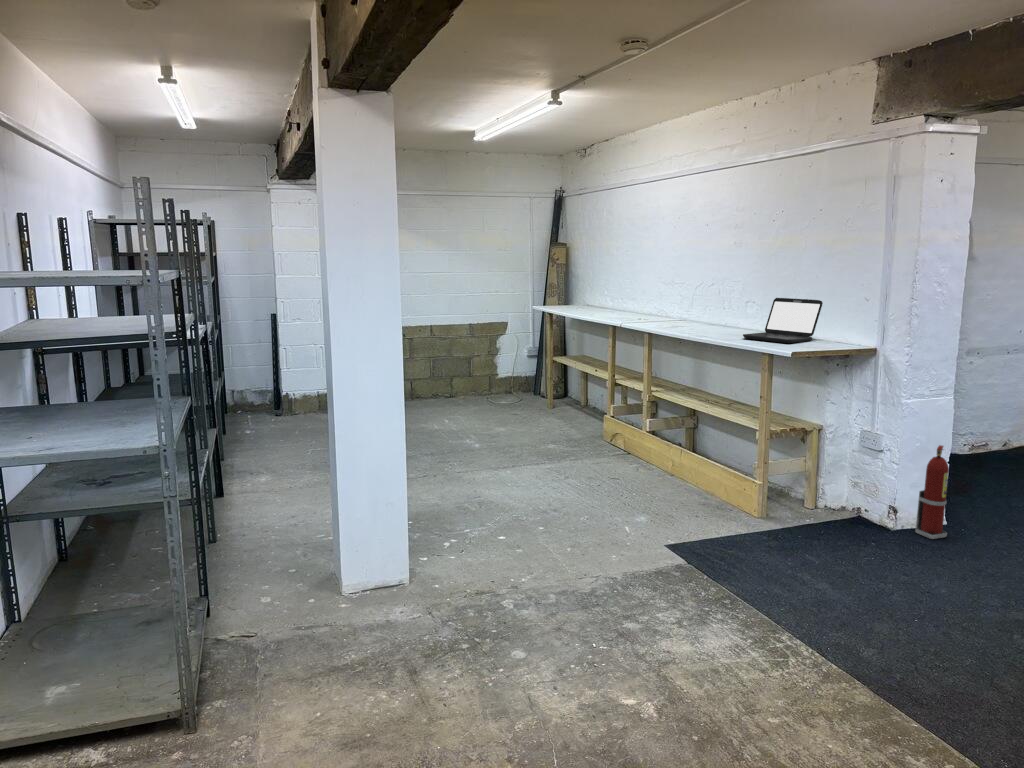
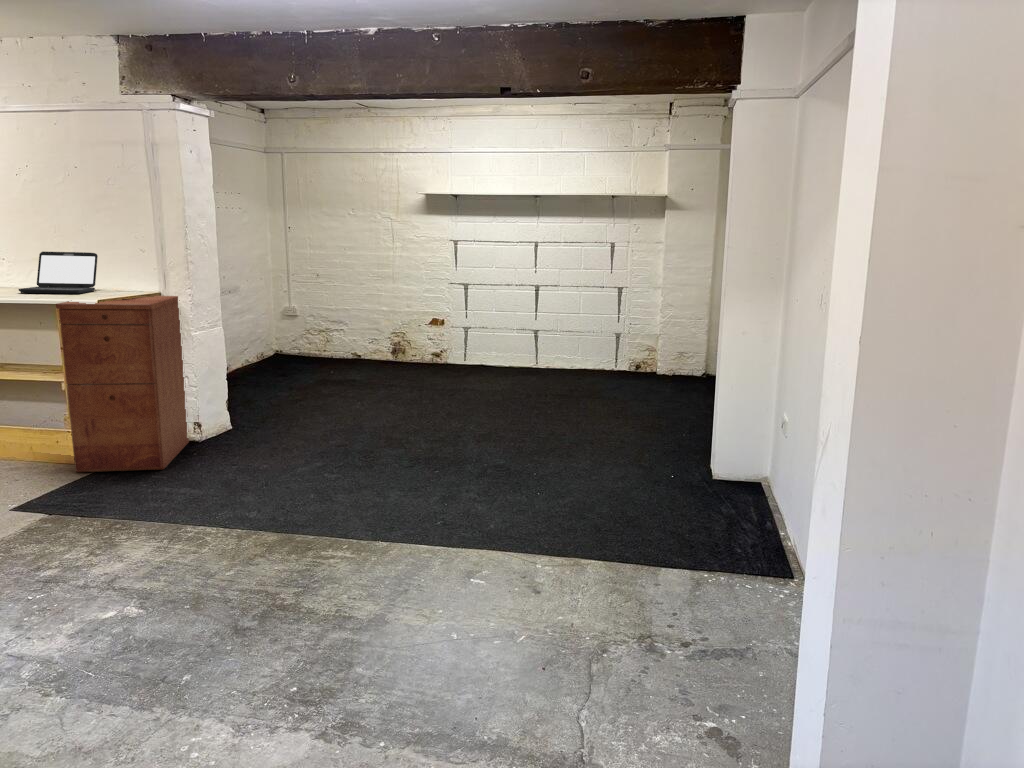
filing cabinet: none [745,345,898,552] -> present [56,296,189,472]
fire extinguisher: present [916,445,949,539] -> none [213,366,238,440]

